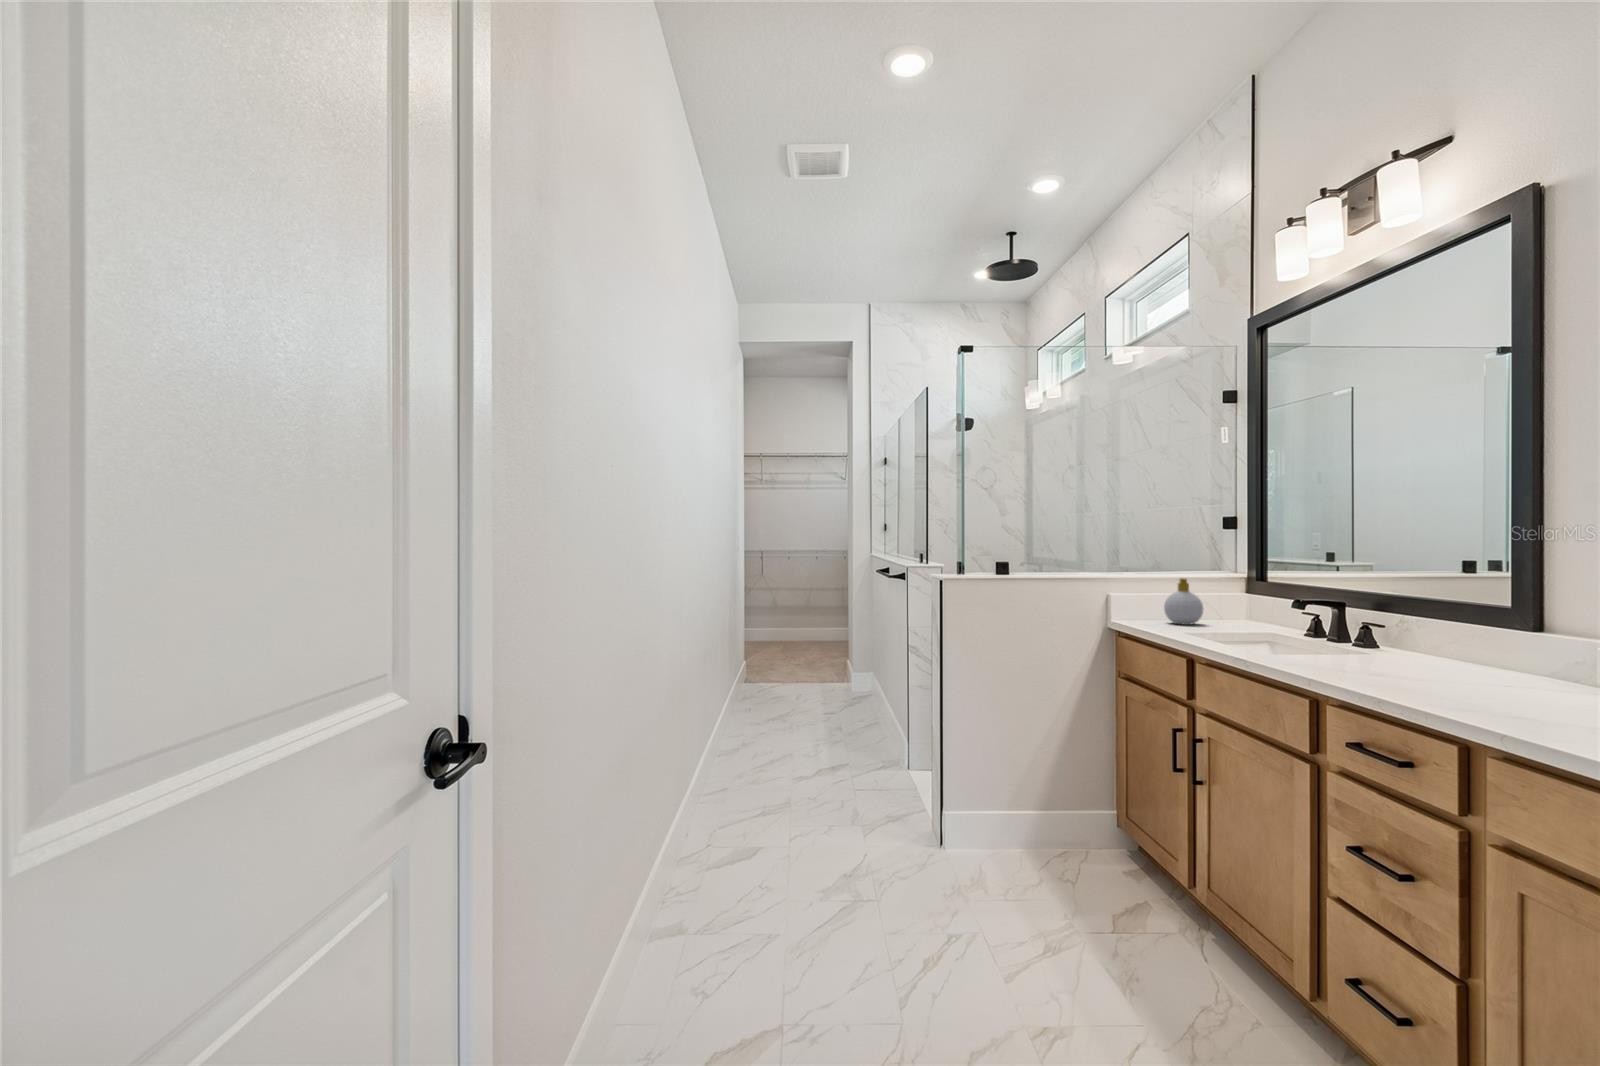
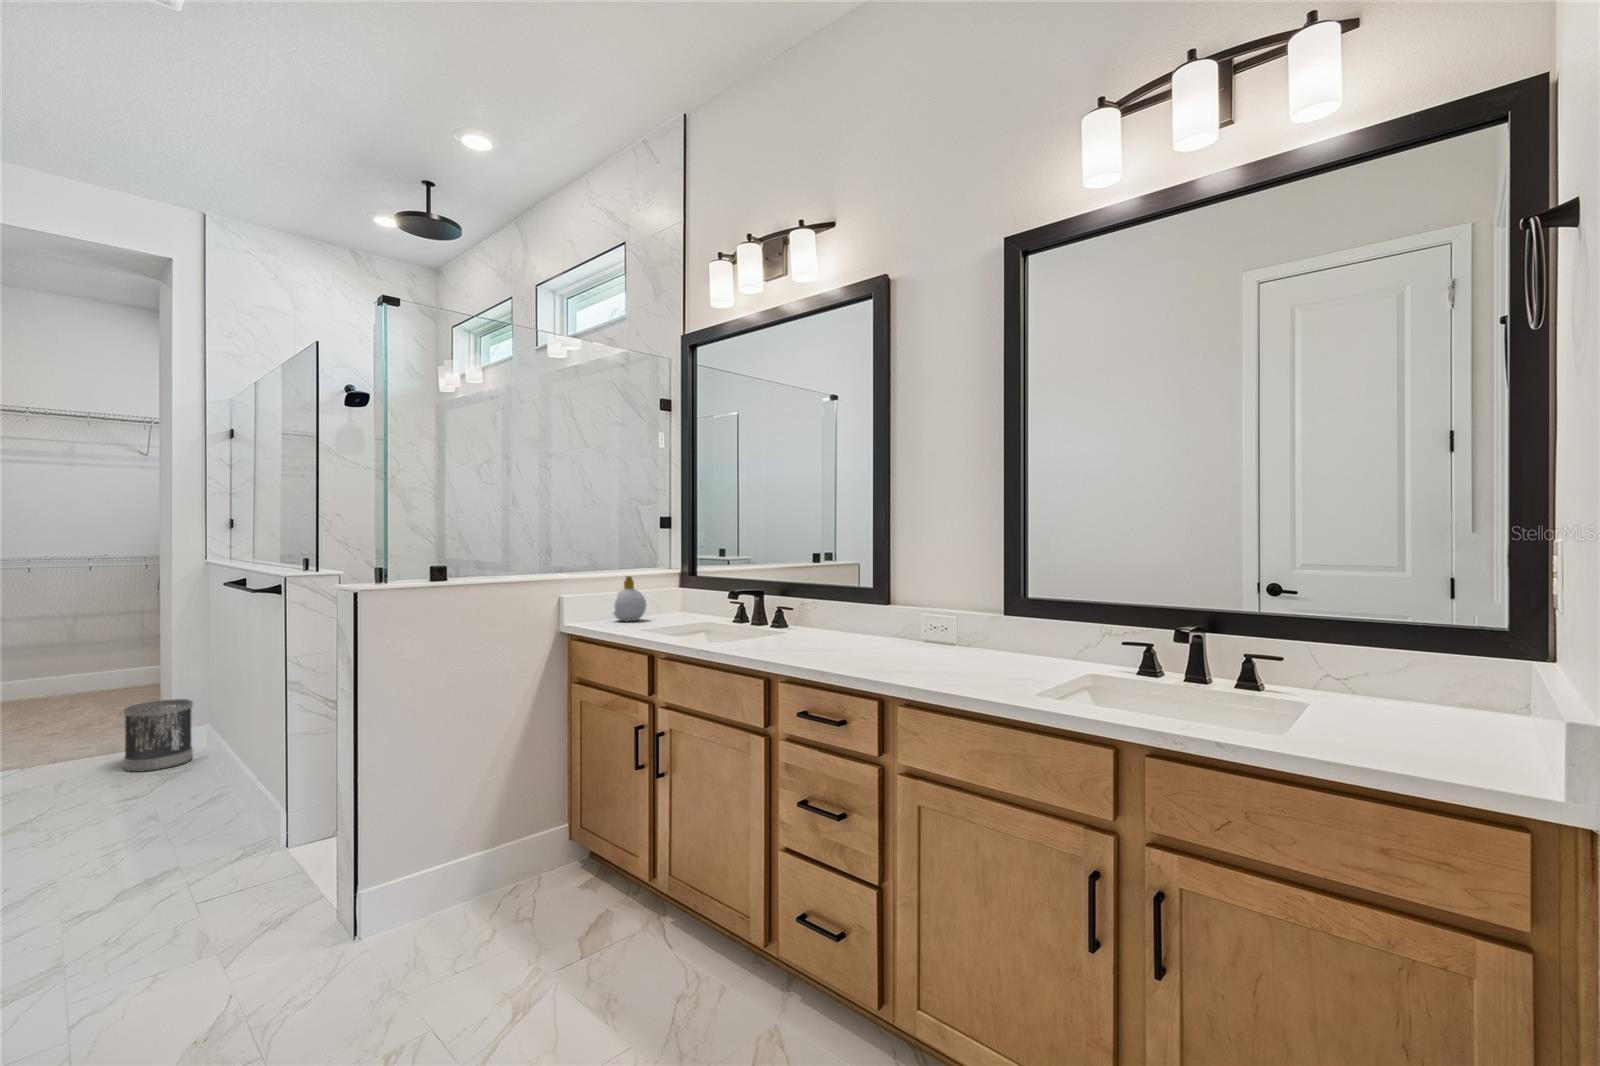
wastebasket: none [825,652,861,699] -> present [124,699,193,772]

